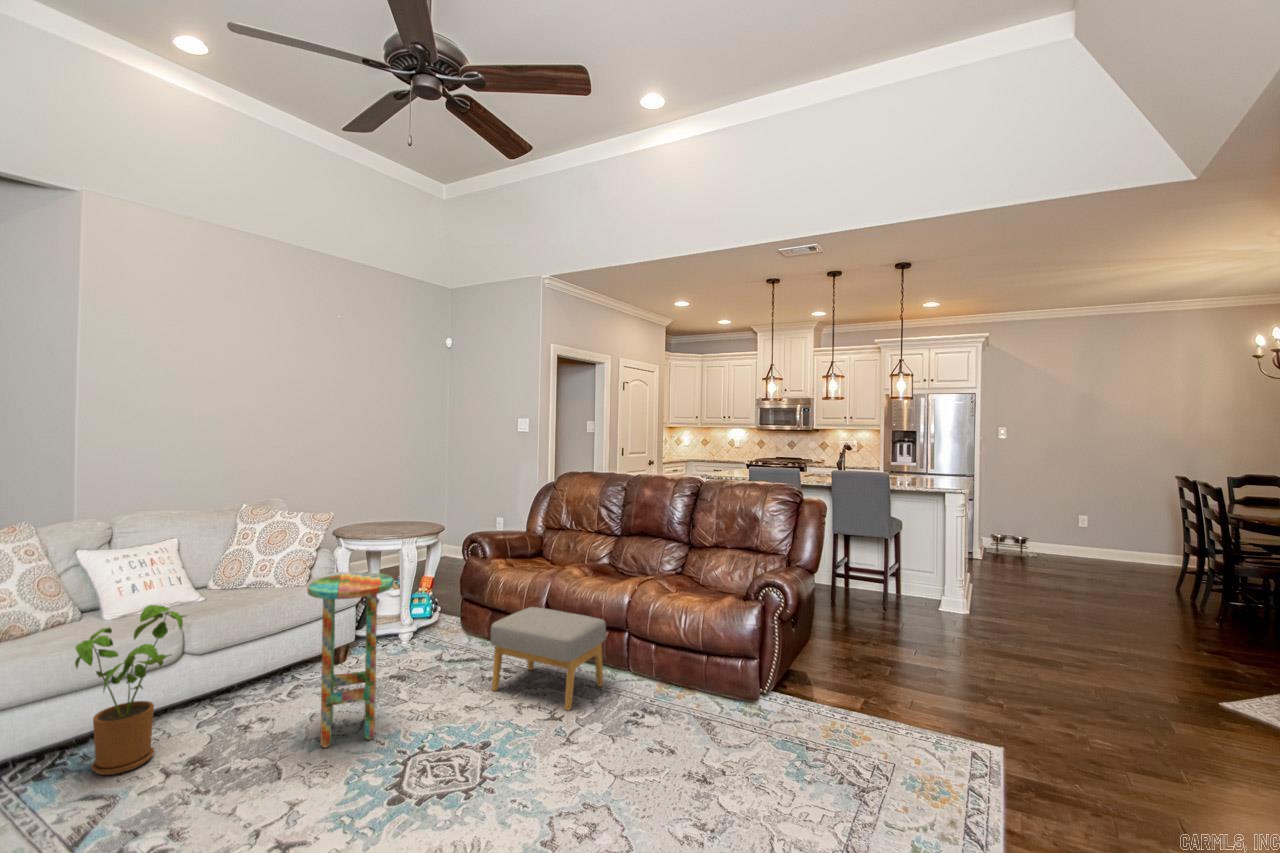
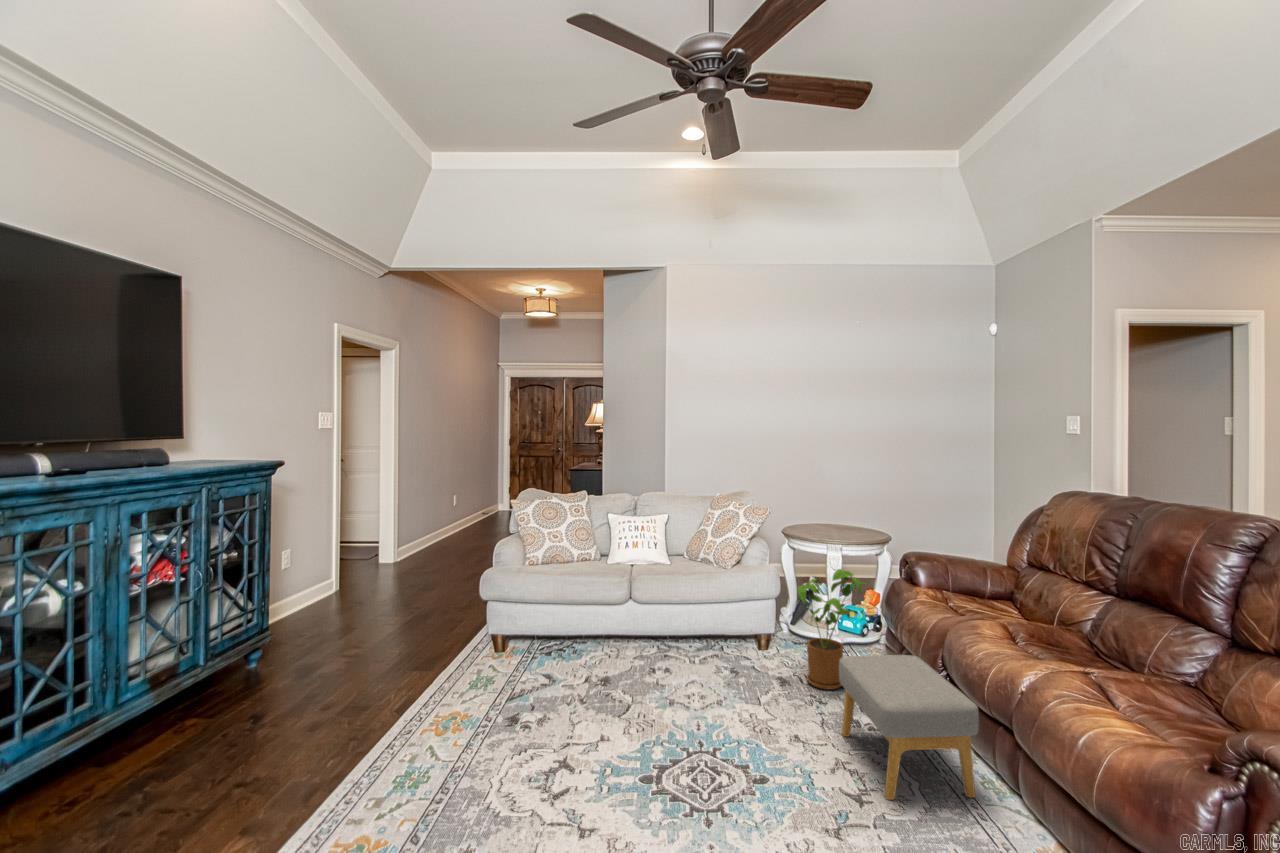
side table: present [308,573,393,748] -> none [658,564,729,722]
house plant: present [75,605,187,775] -> present [797,569,865,690]

